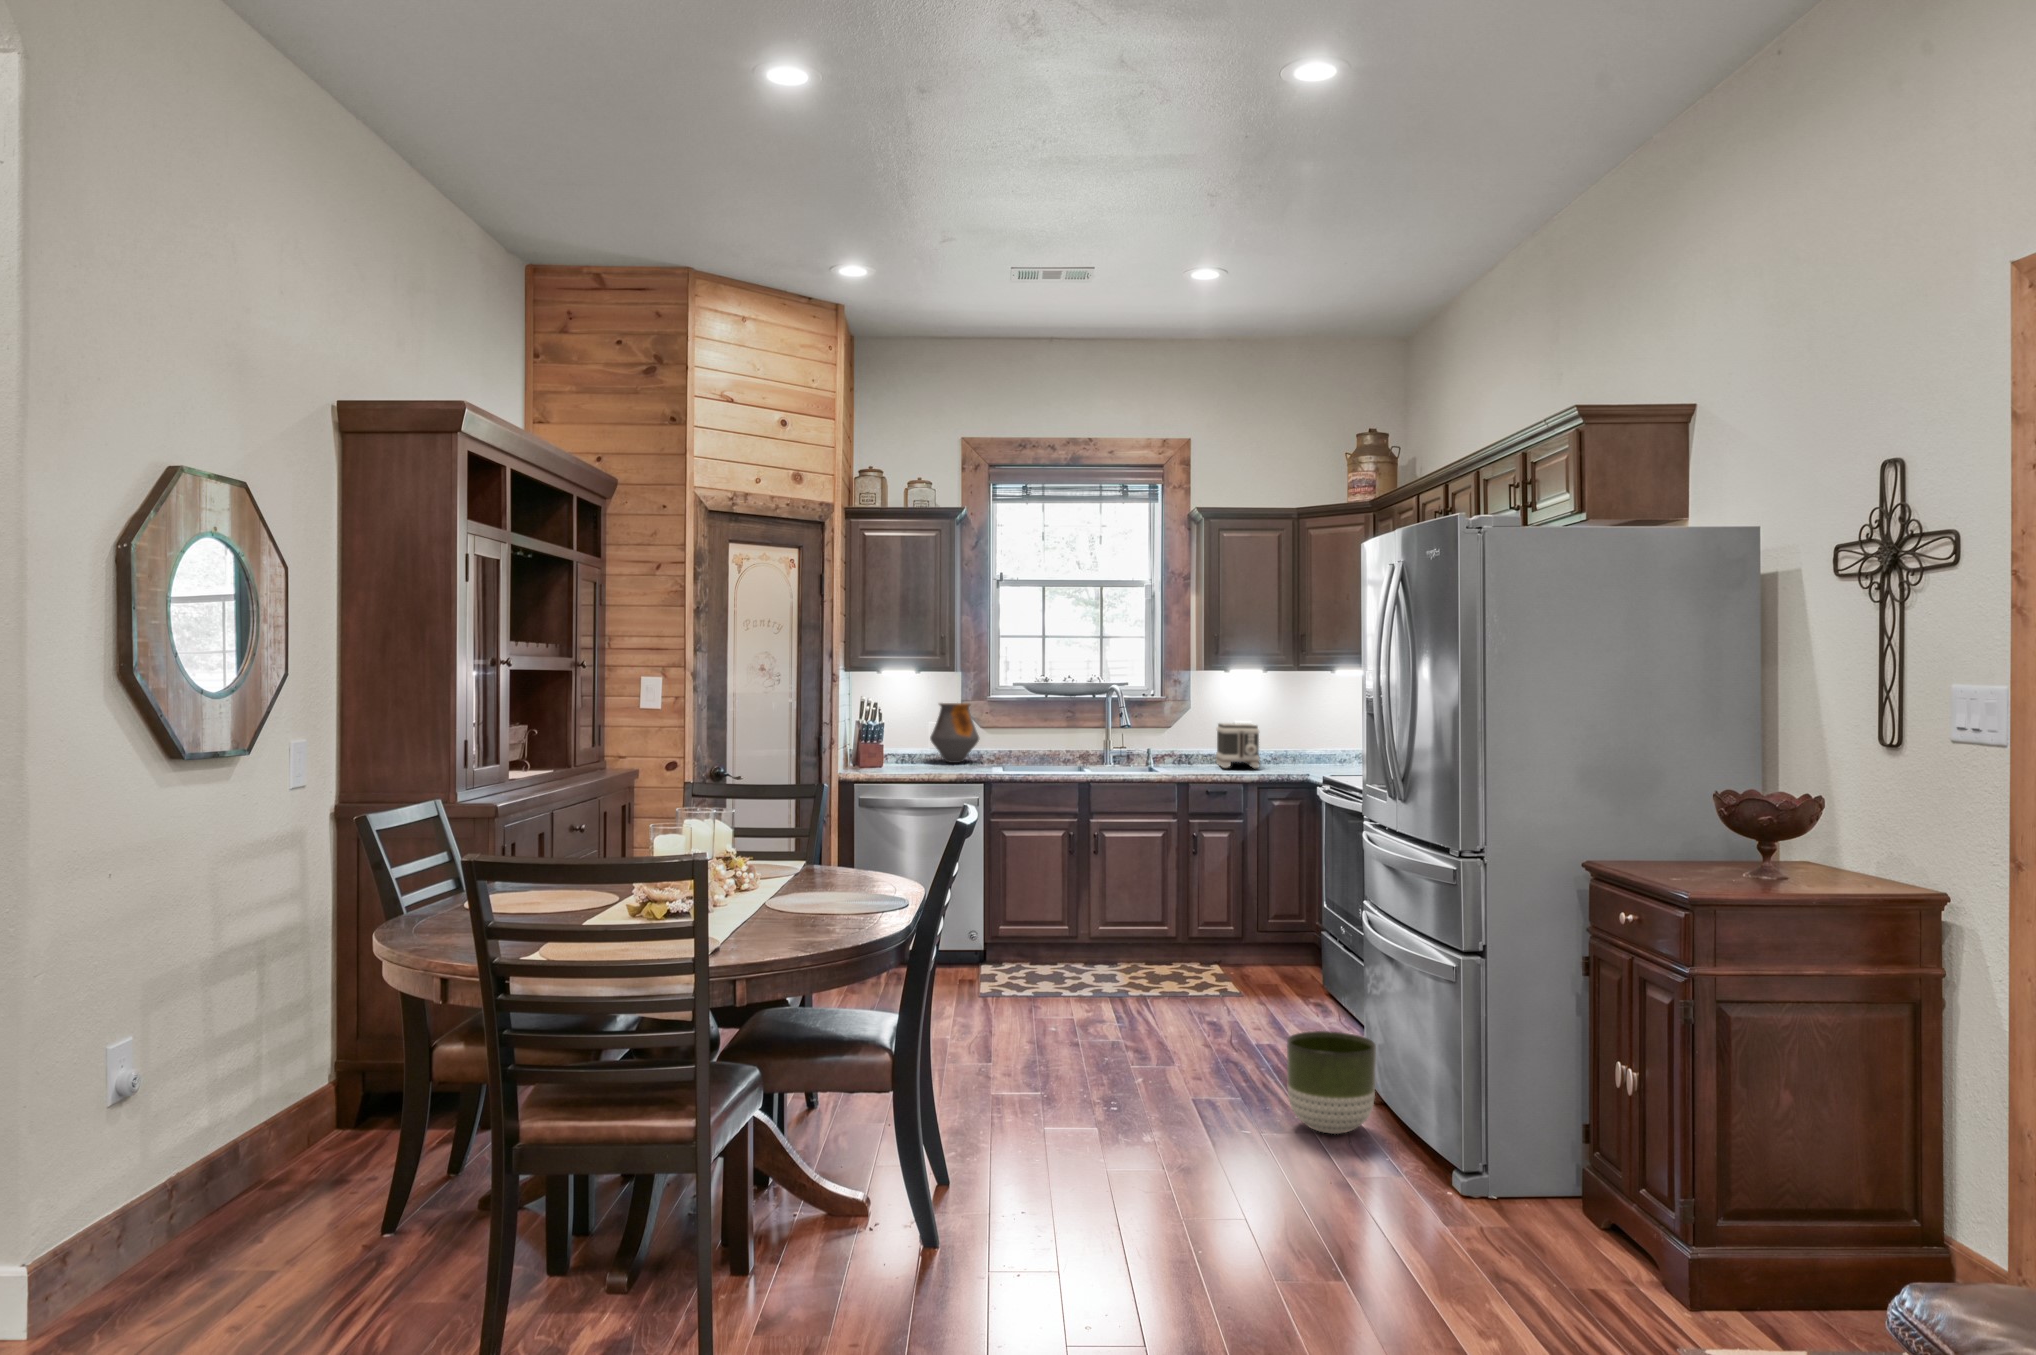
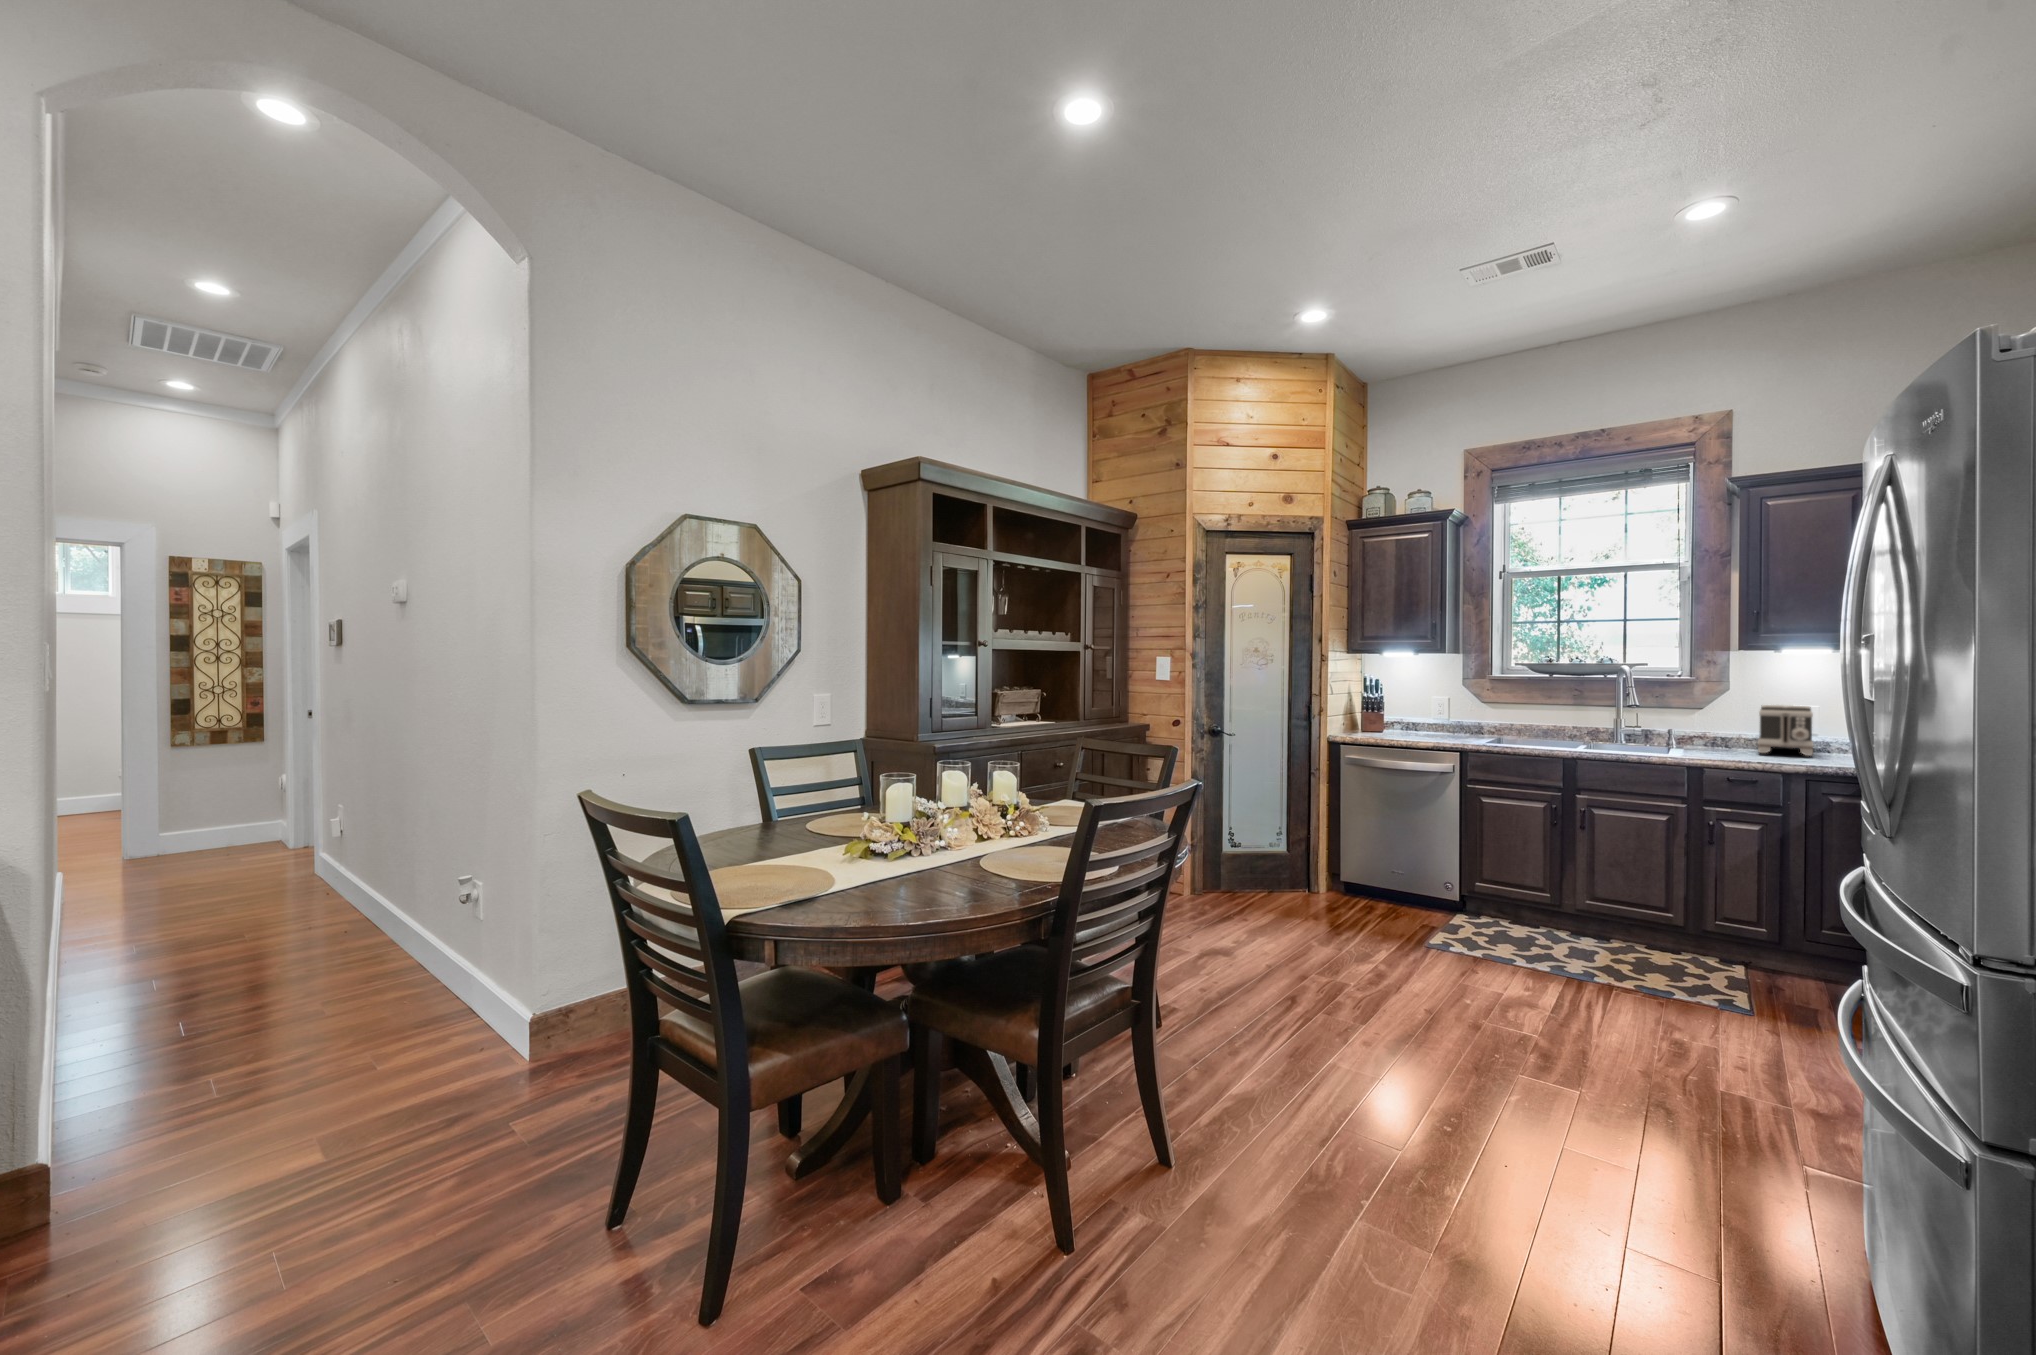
vase: present [930,703,979,763] -> none [1427,682,1476,734]
planter: present [1287,1031,1376,1134] -> none [1681,1115,1844,1288]

